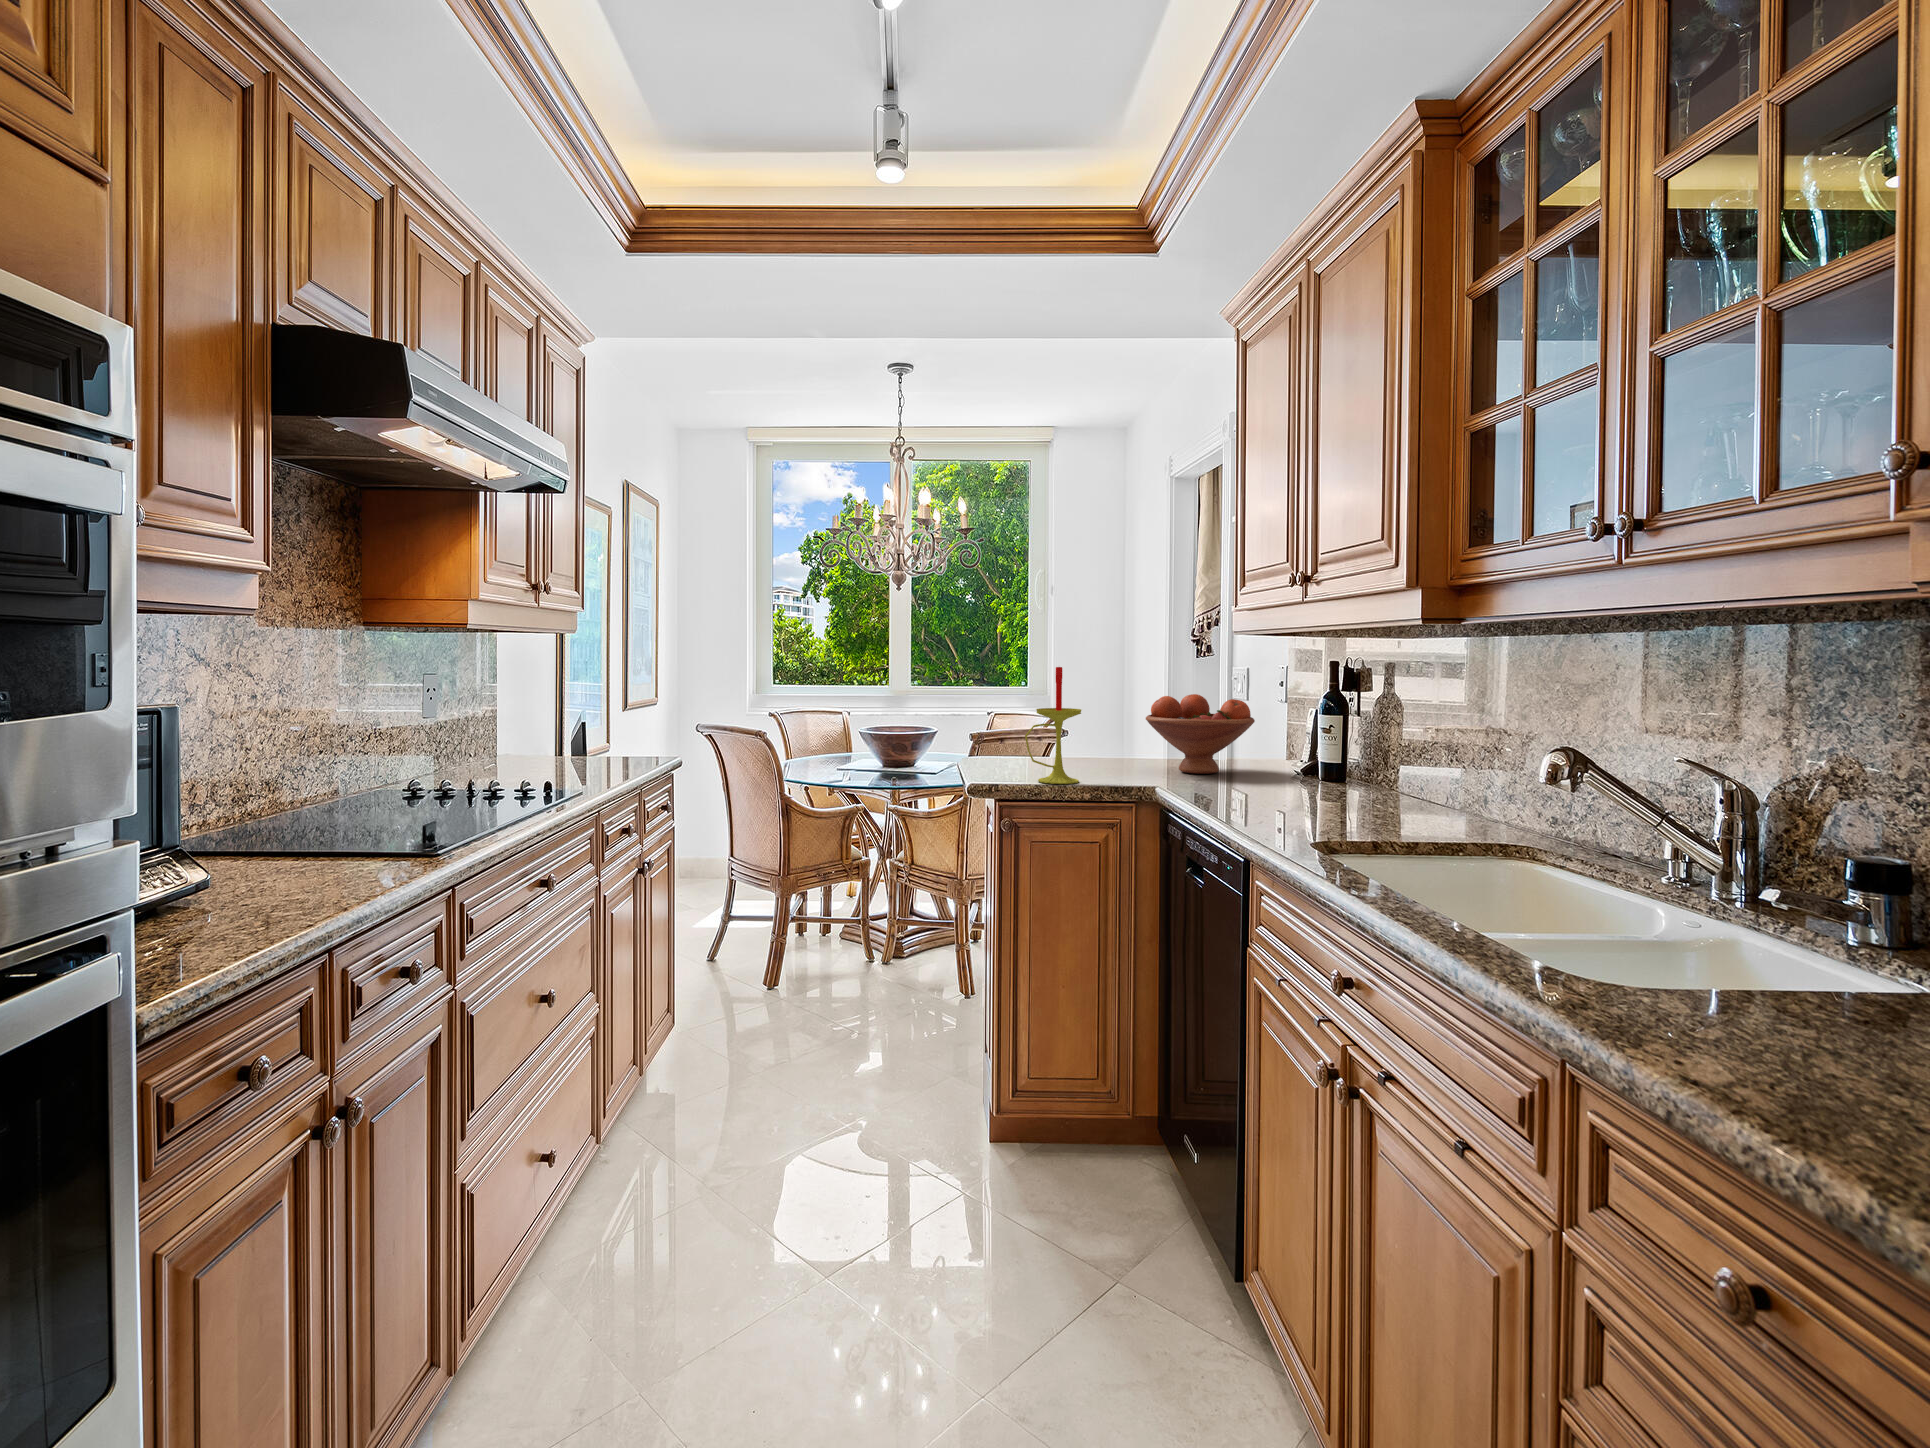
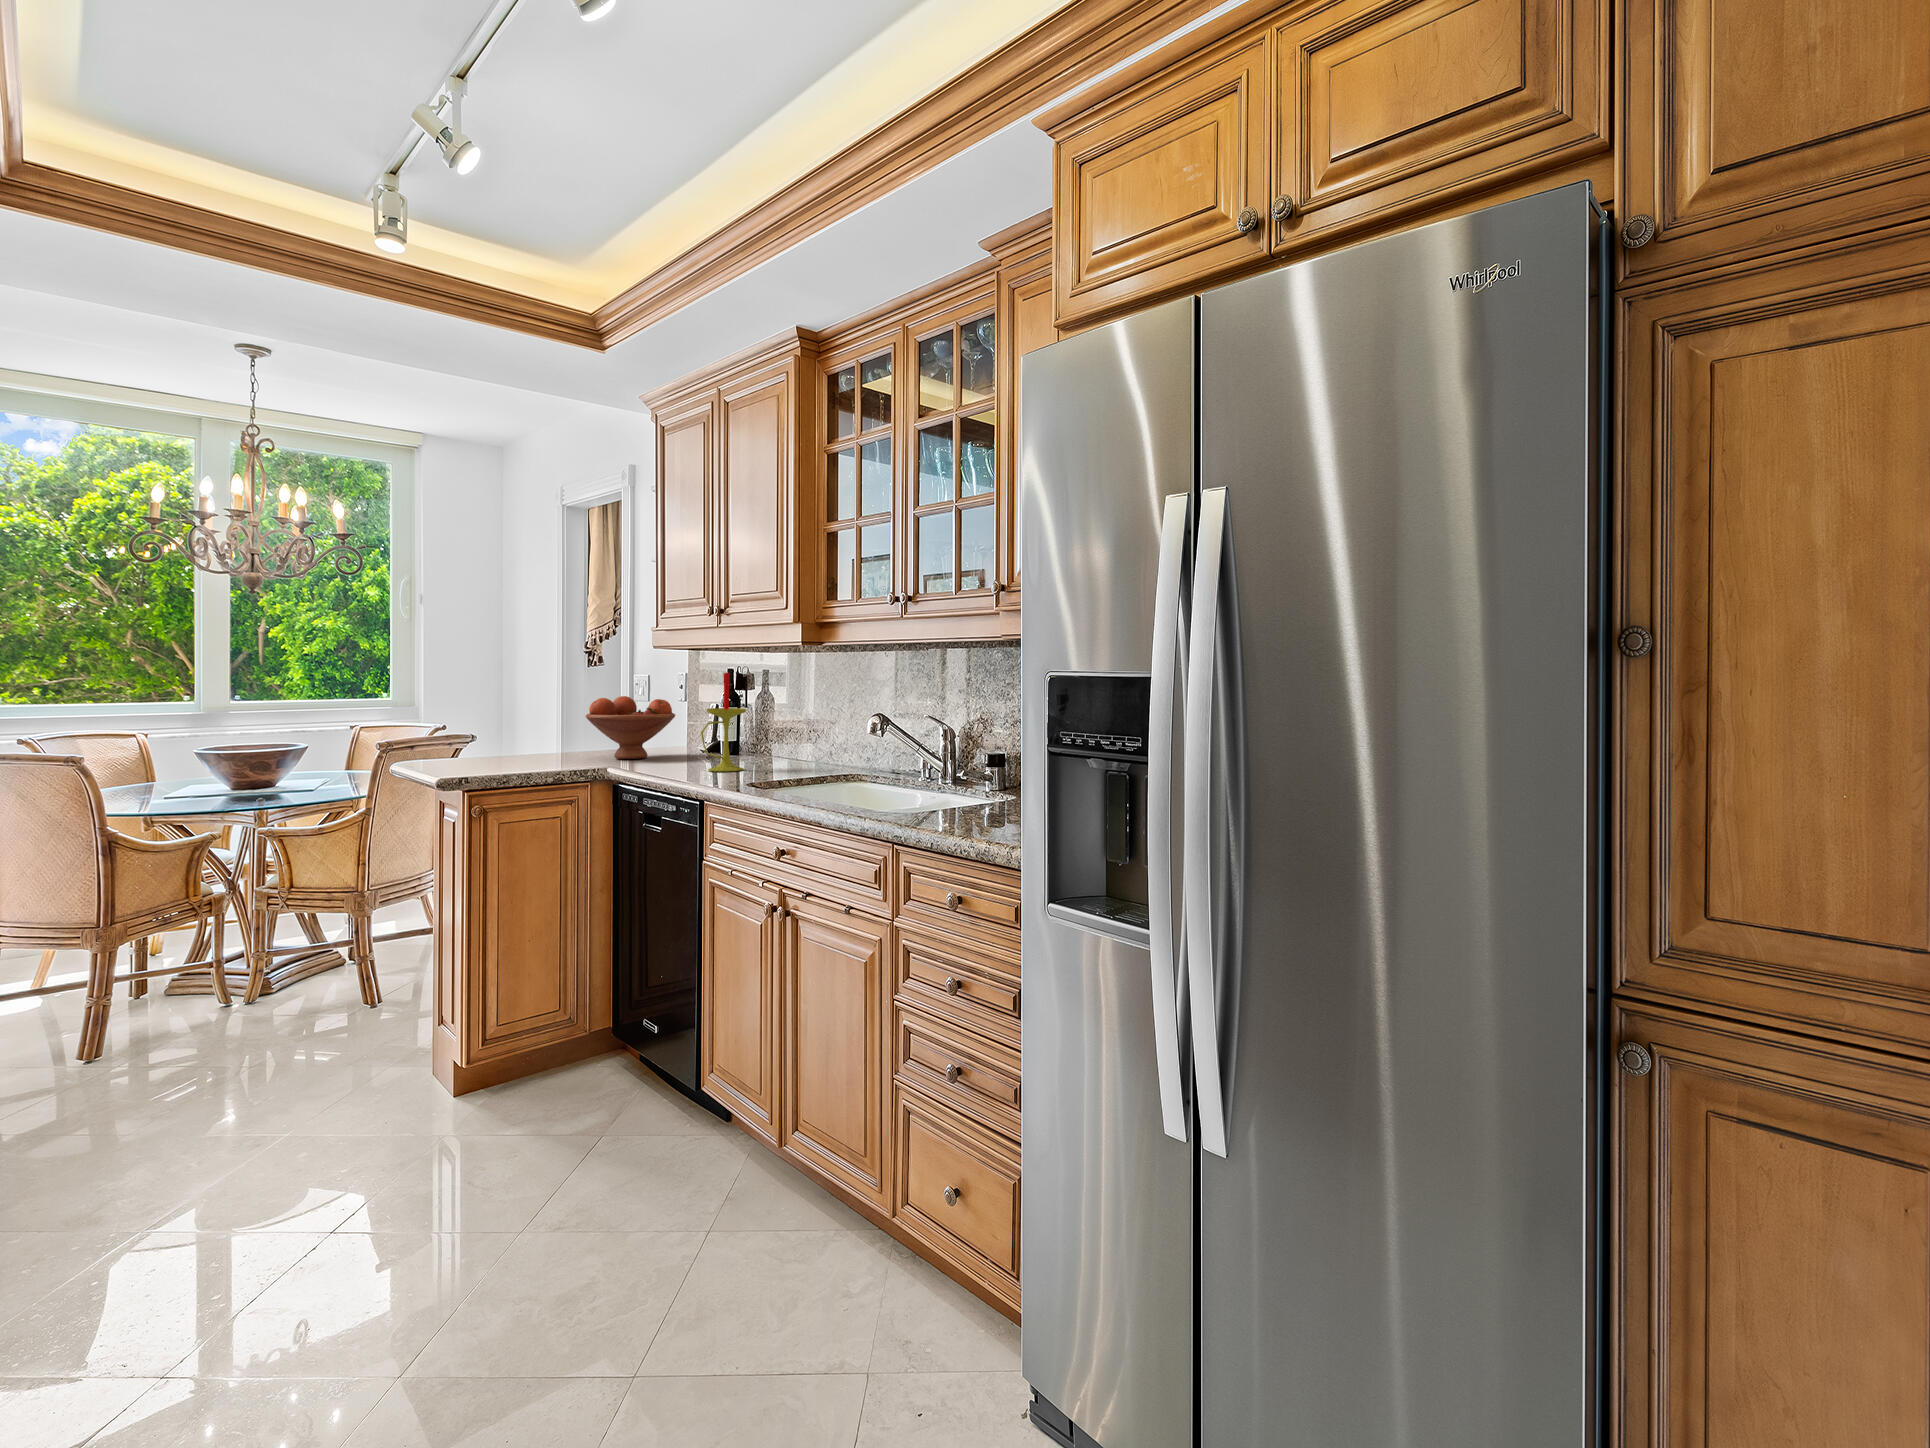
candle: present [1025,667,1081,784] -> present [701,673,746,771]

